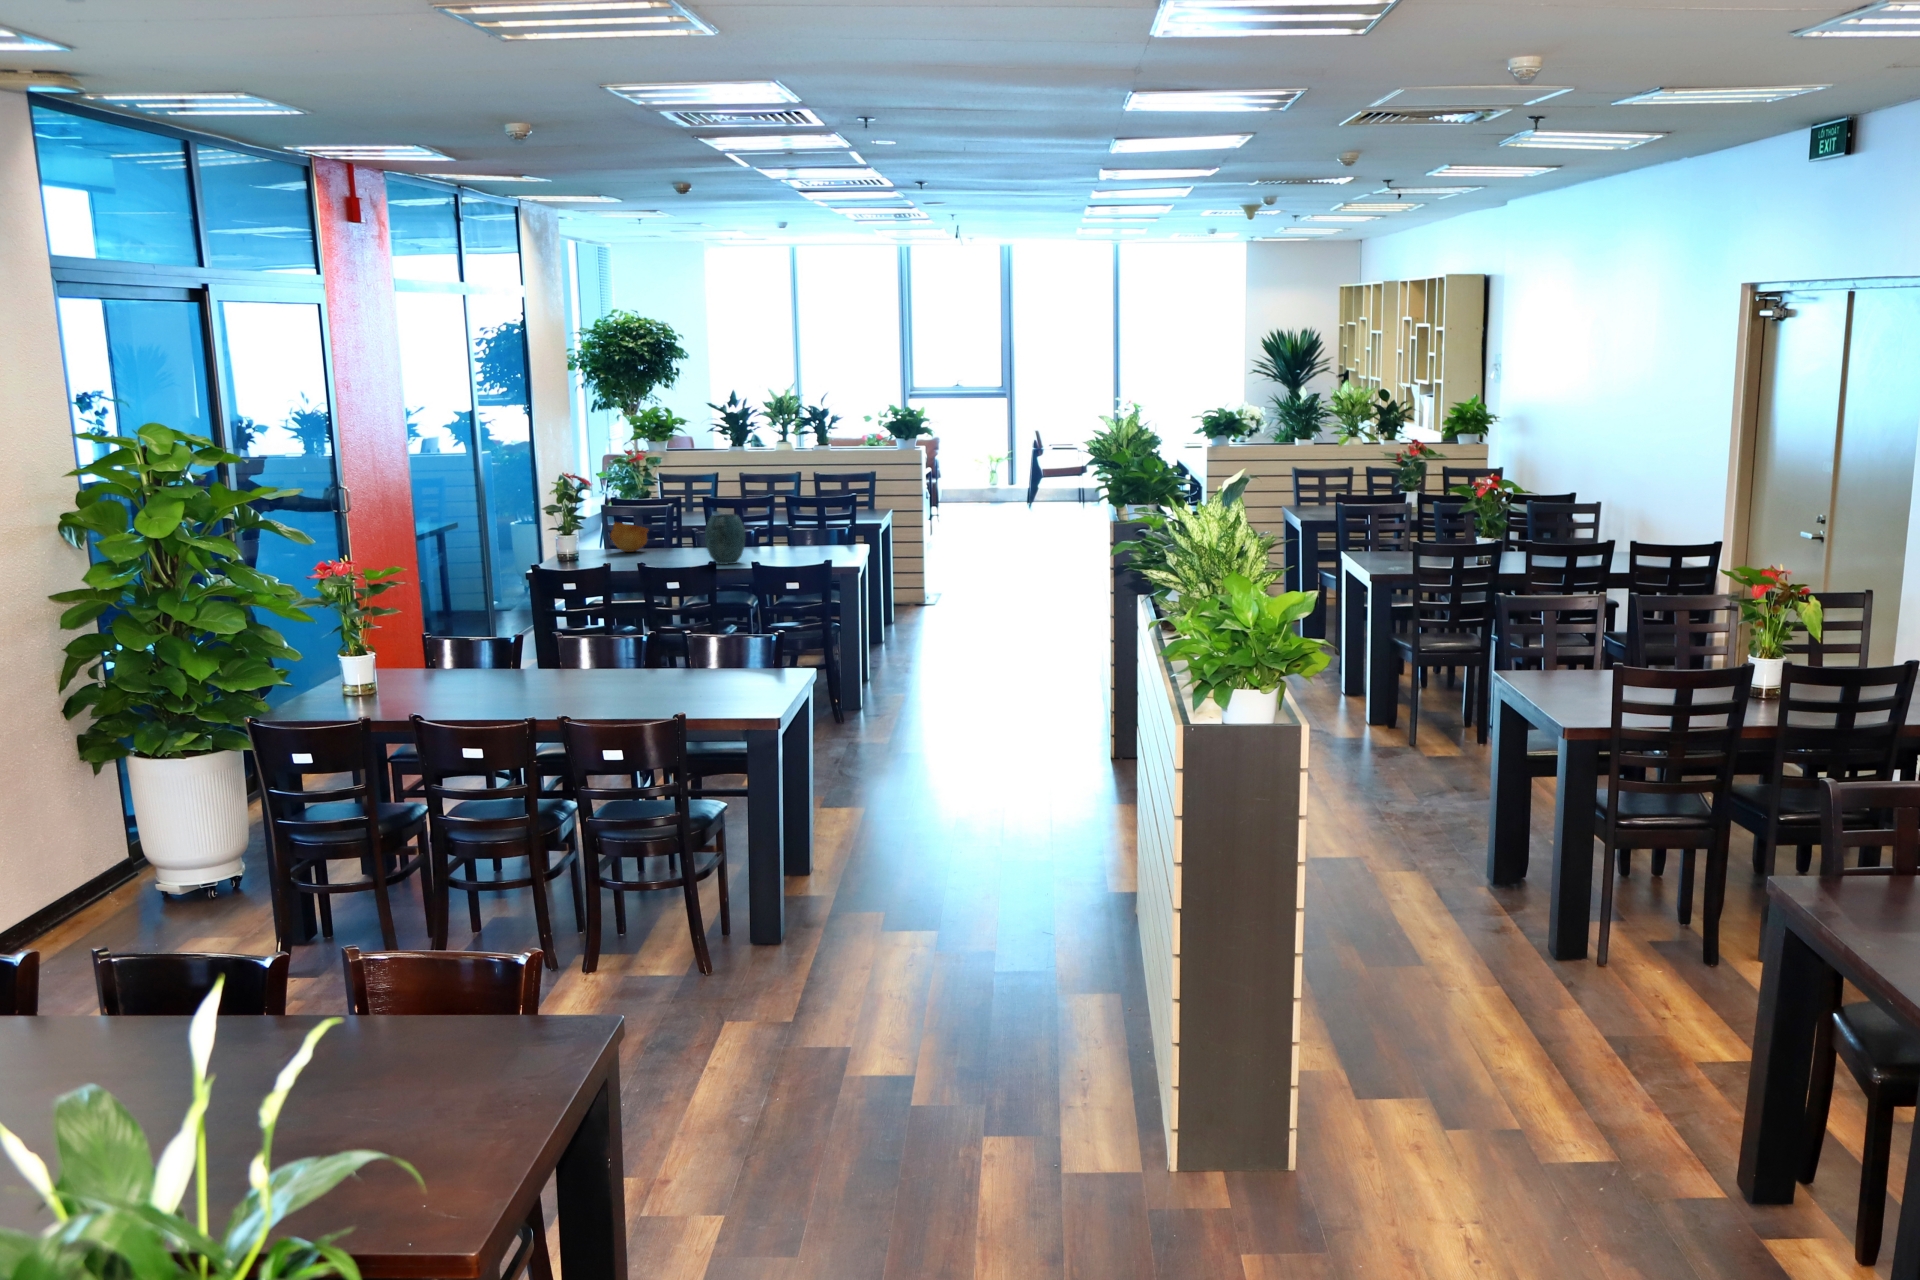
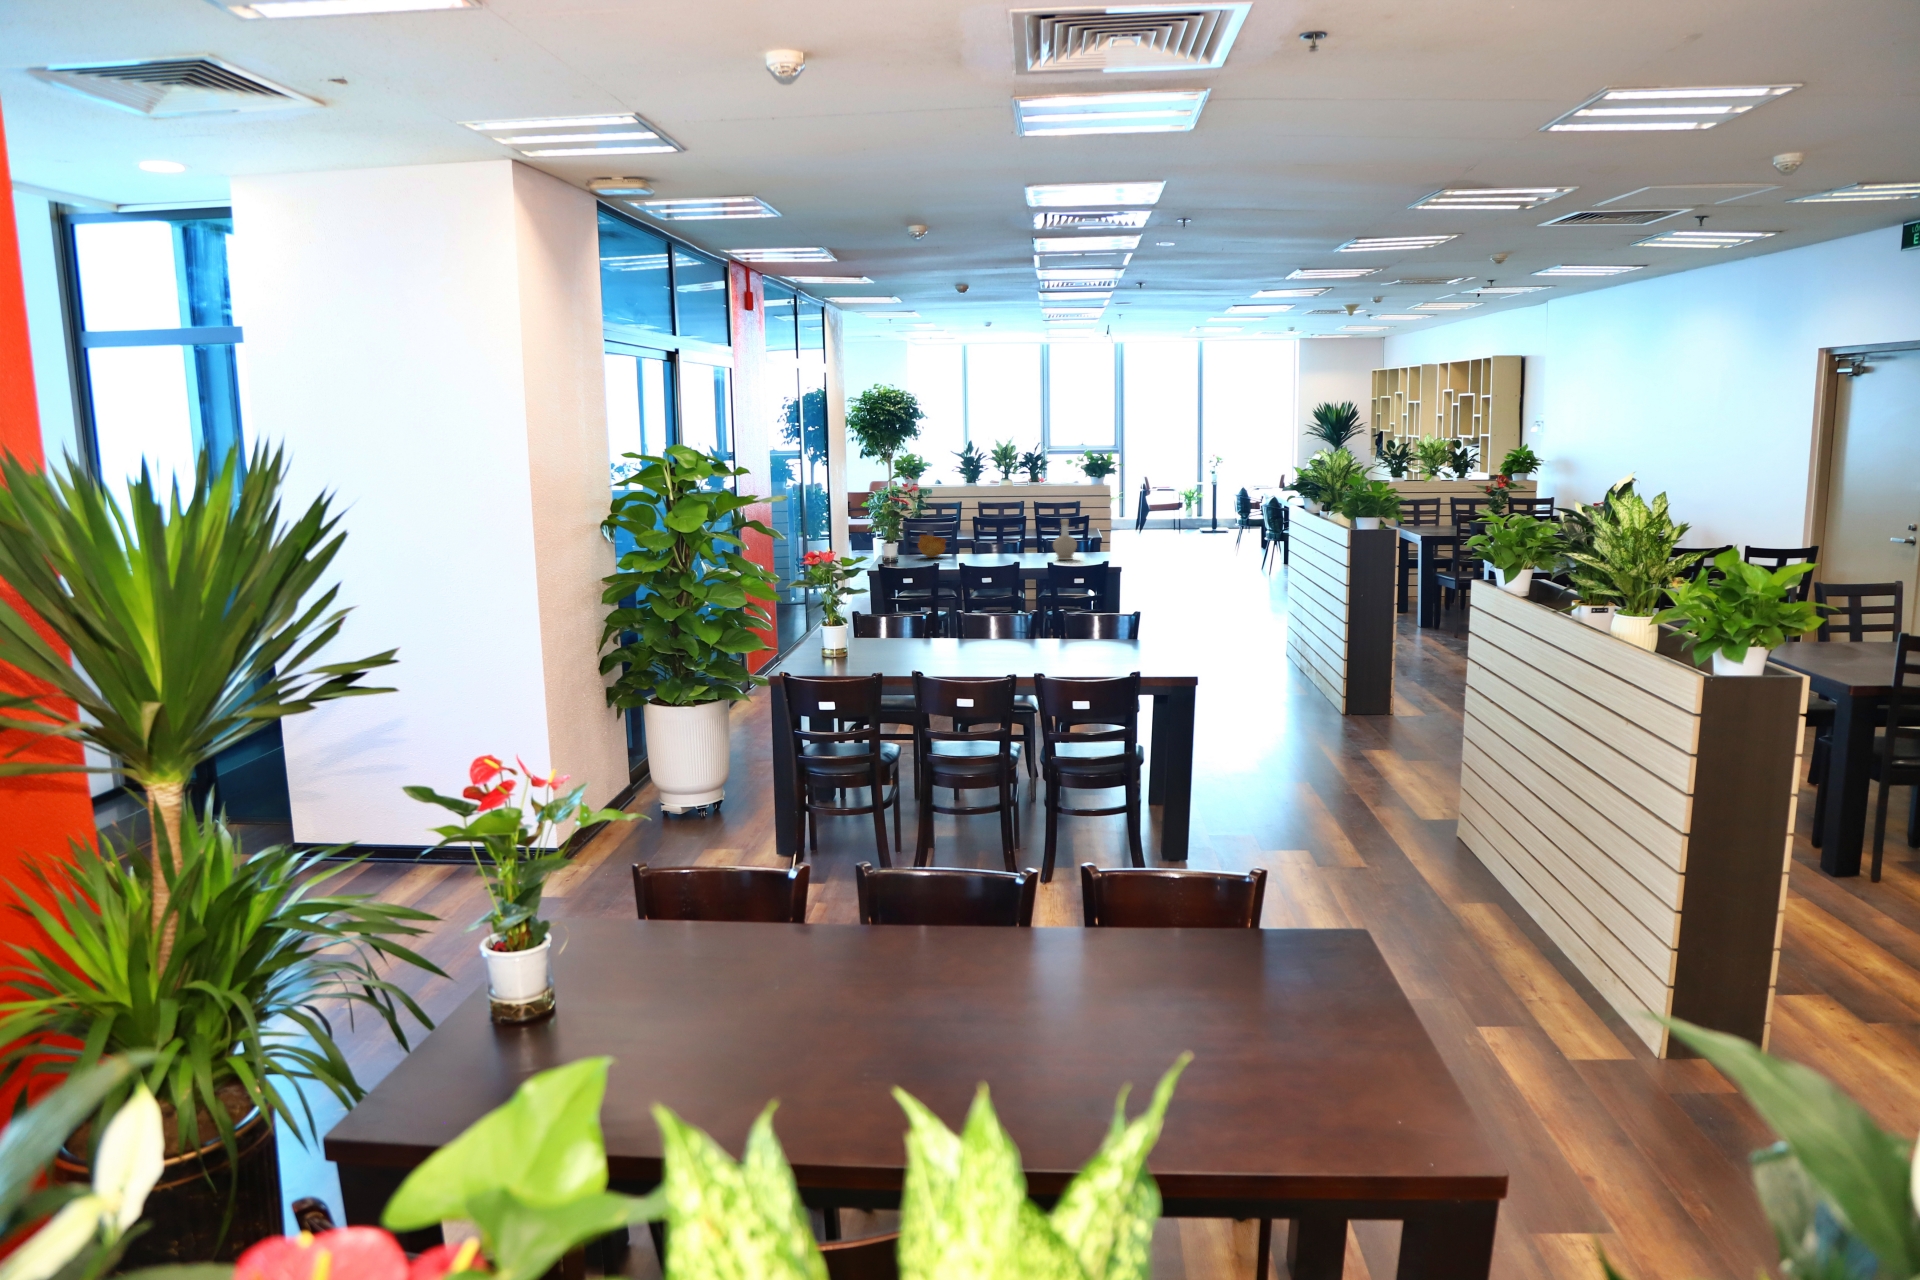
bottle: none [774,503,805,556] -> present [1053,519,1077,560]
vase: present [705,514,746,564] -> none [1006,527,1037,566]

